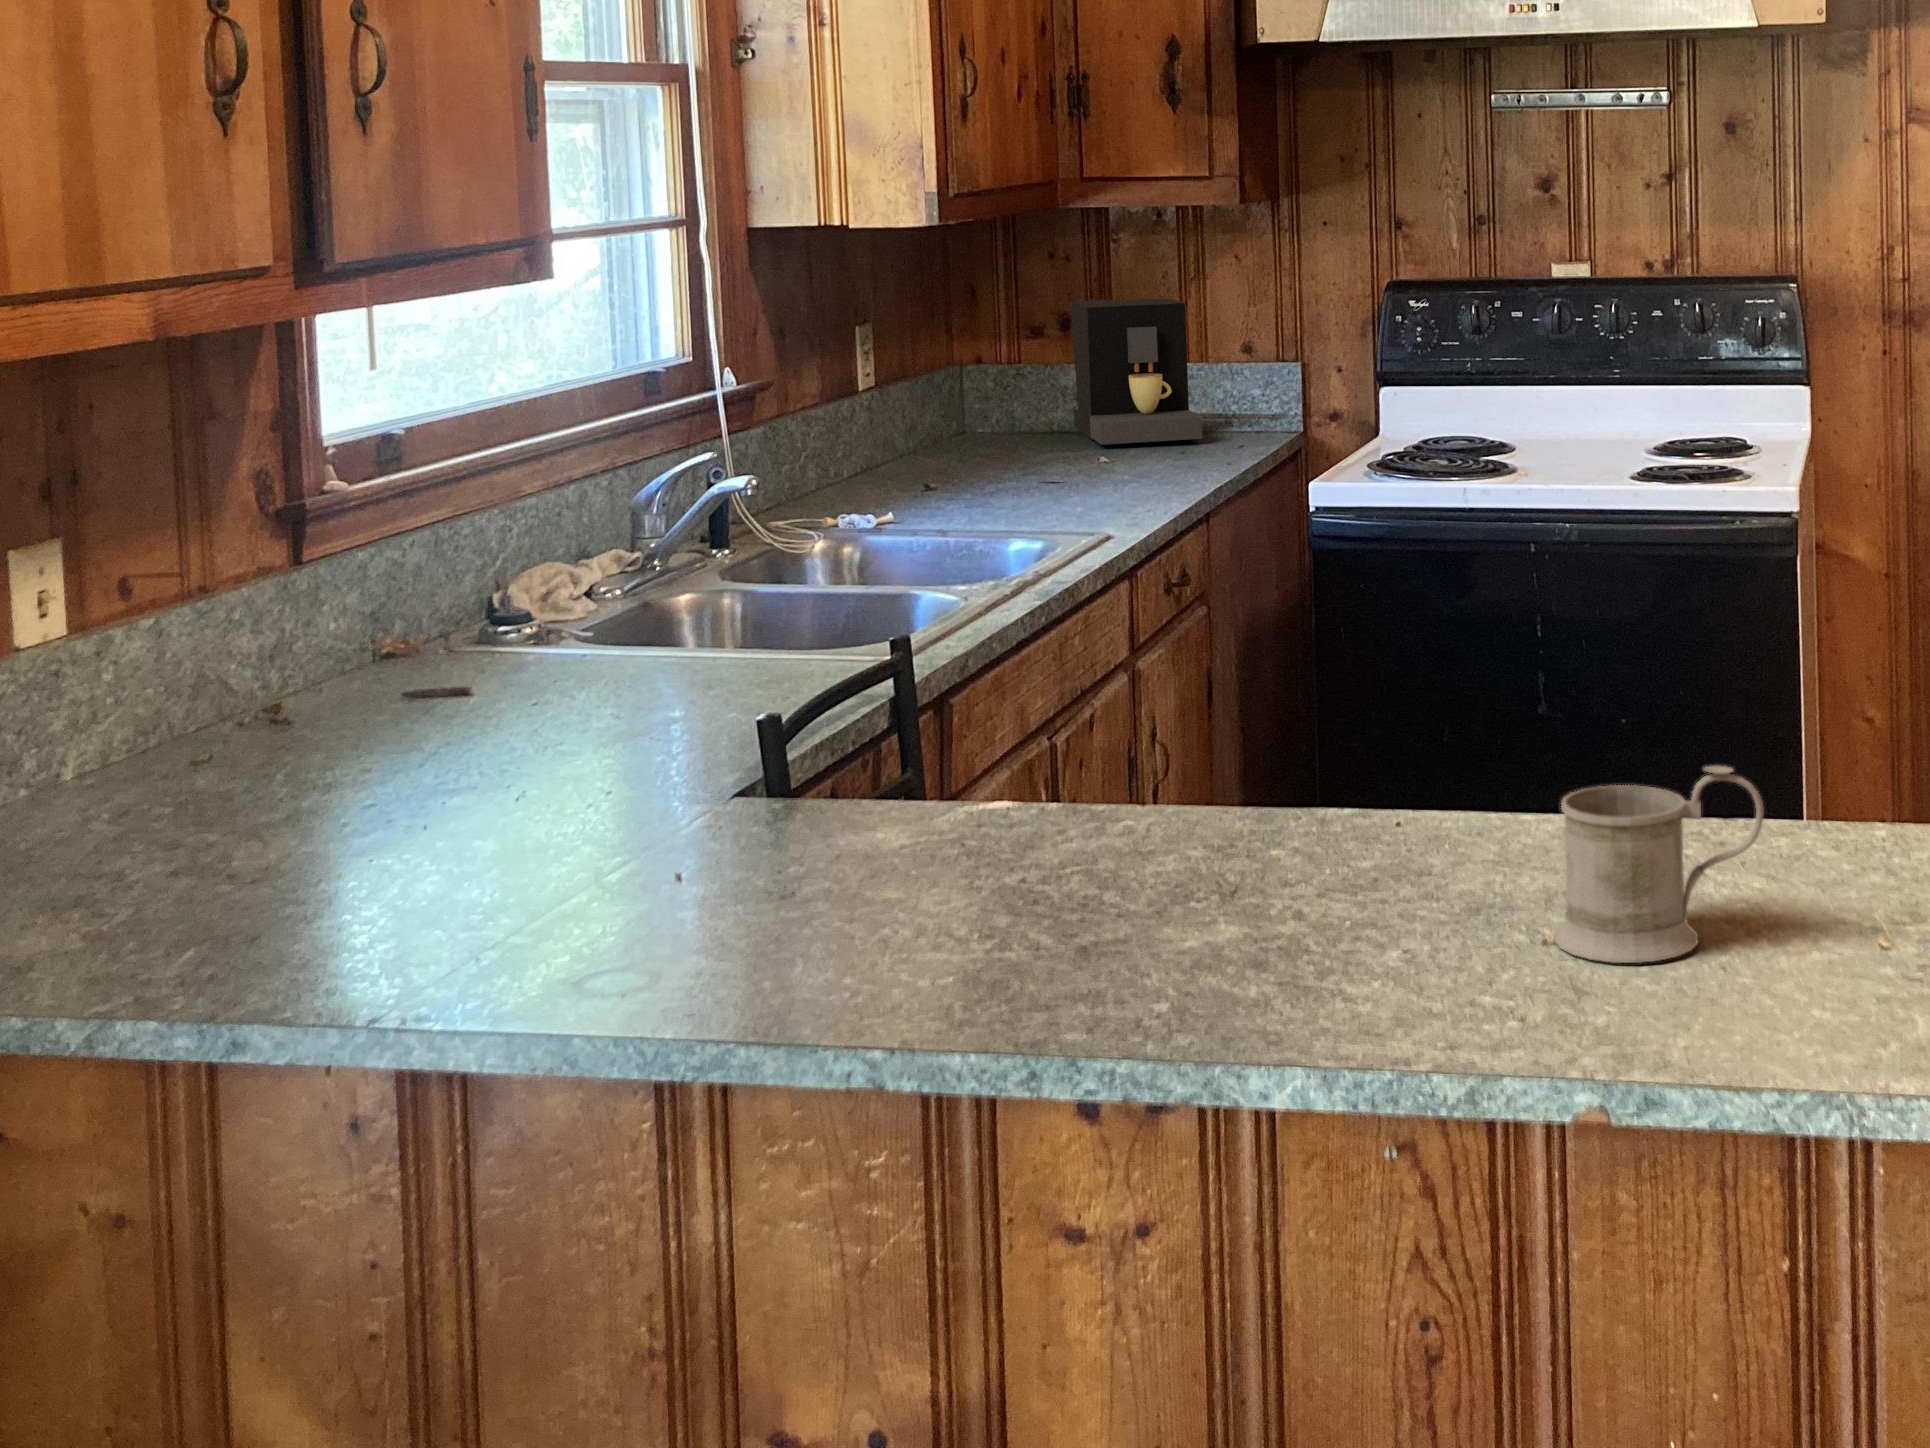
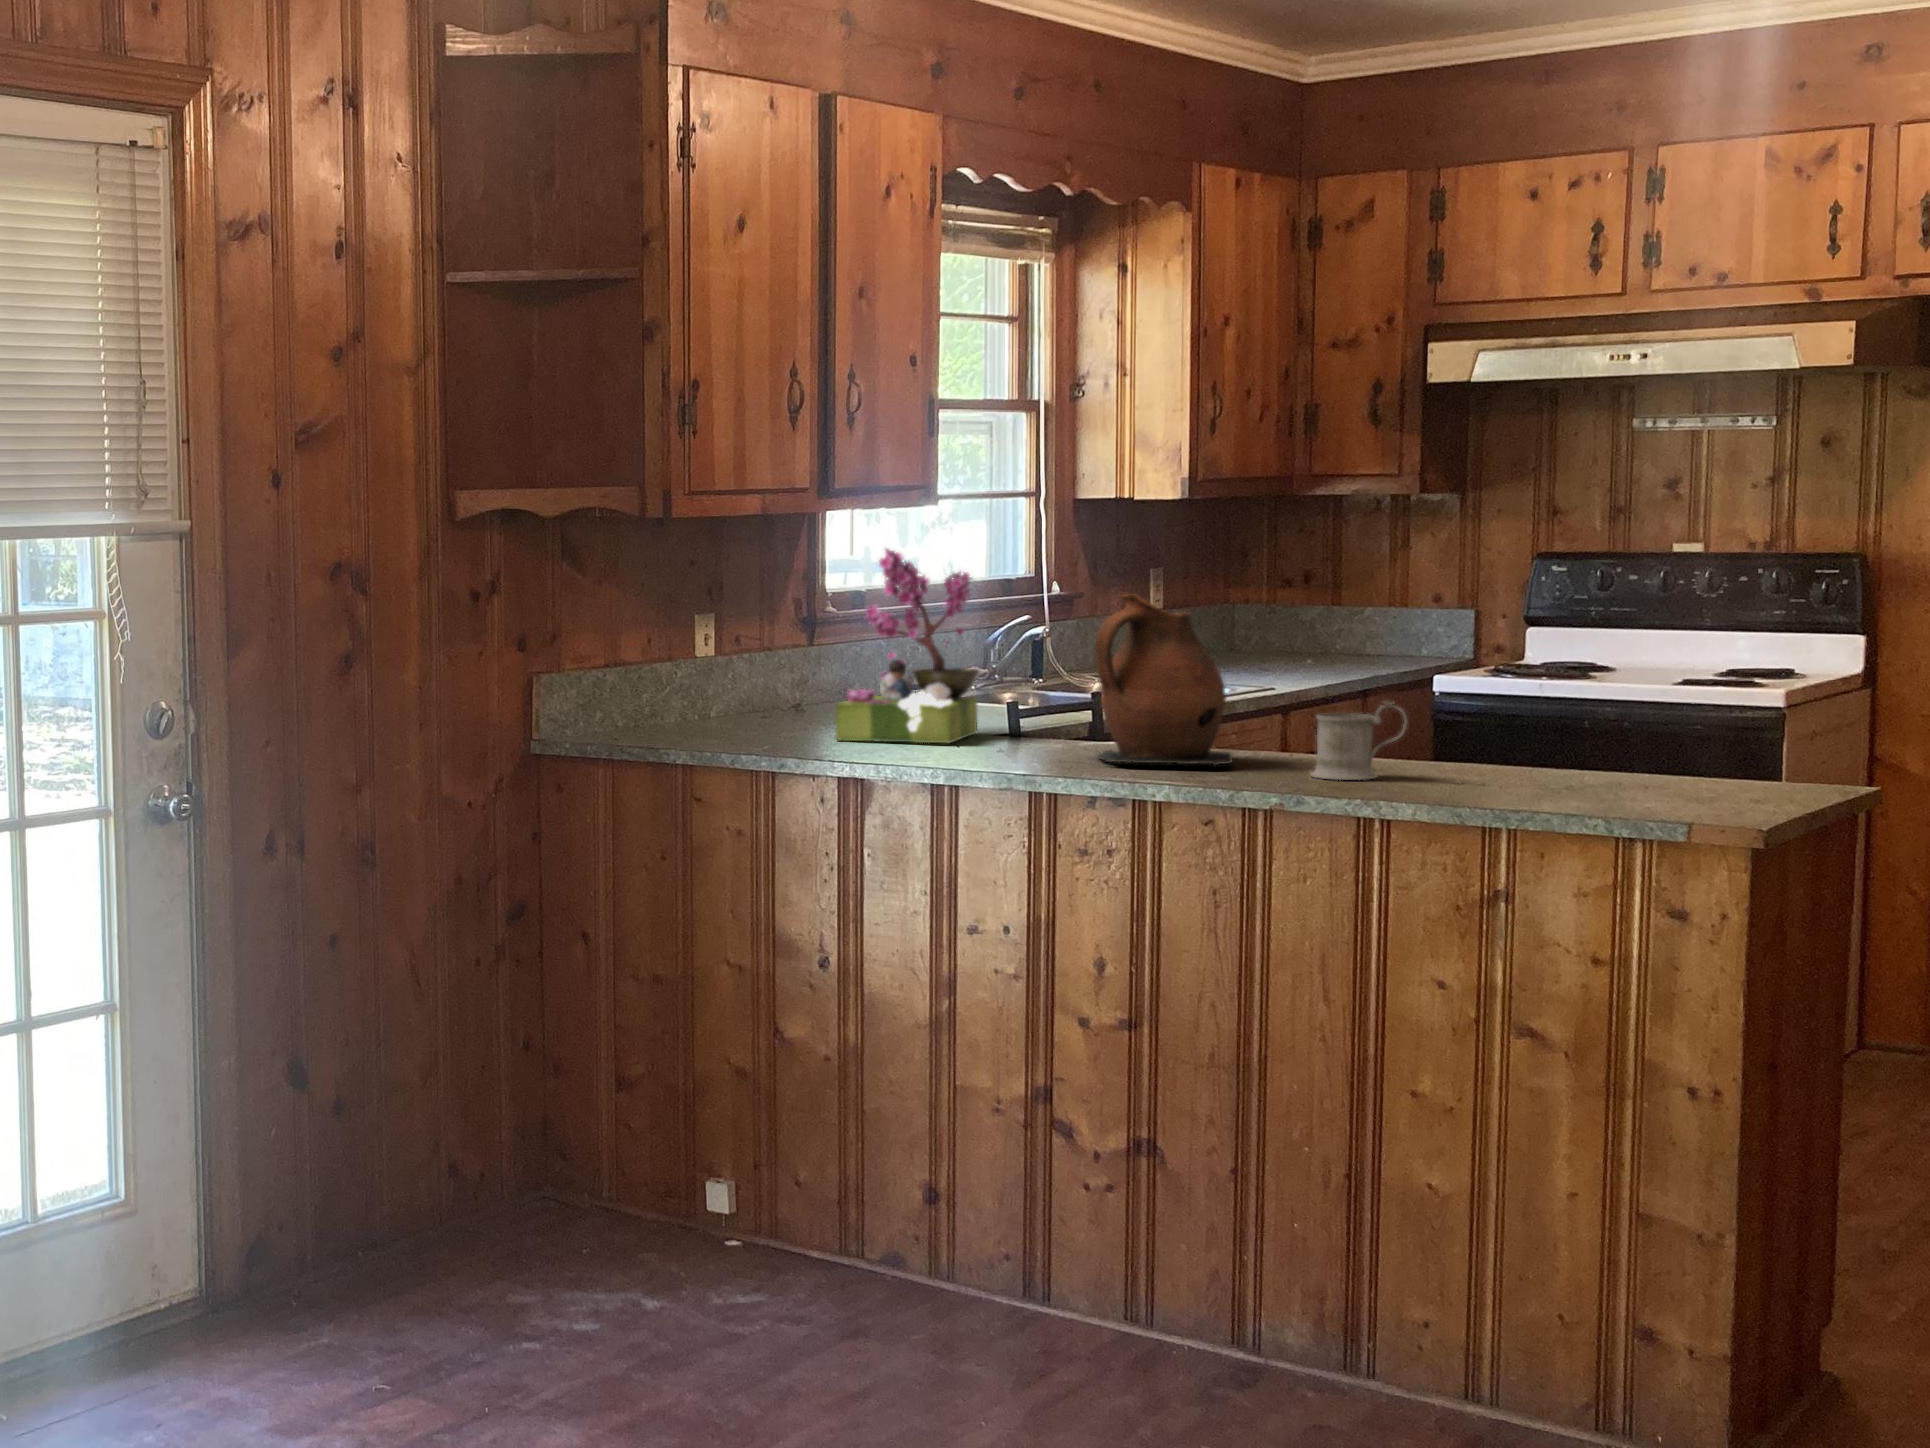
coffee maker: present [1071,299,1202,445] -> none [1309,561,1387,653]
flower arrangement: none [375,405,715,909] -> present [836,549,979,743]
ceramic pitcher: none [1029,538,1375,961] -> present [1095,594,1232,766]

